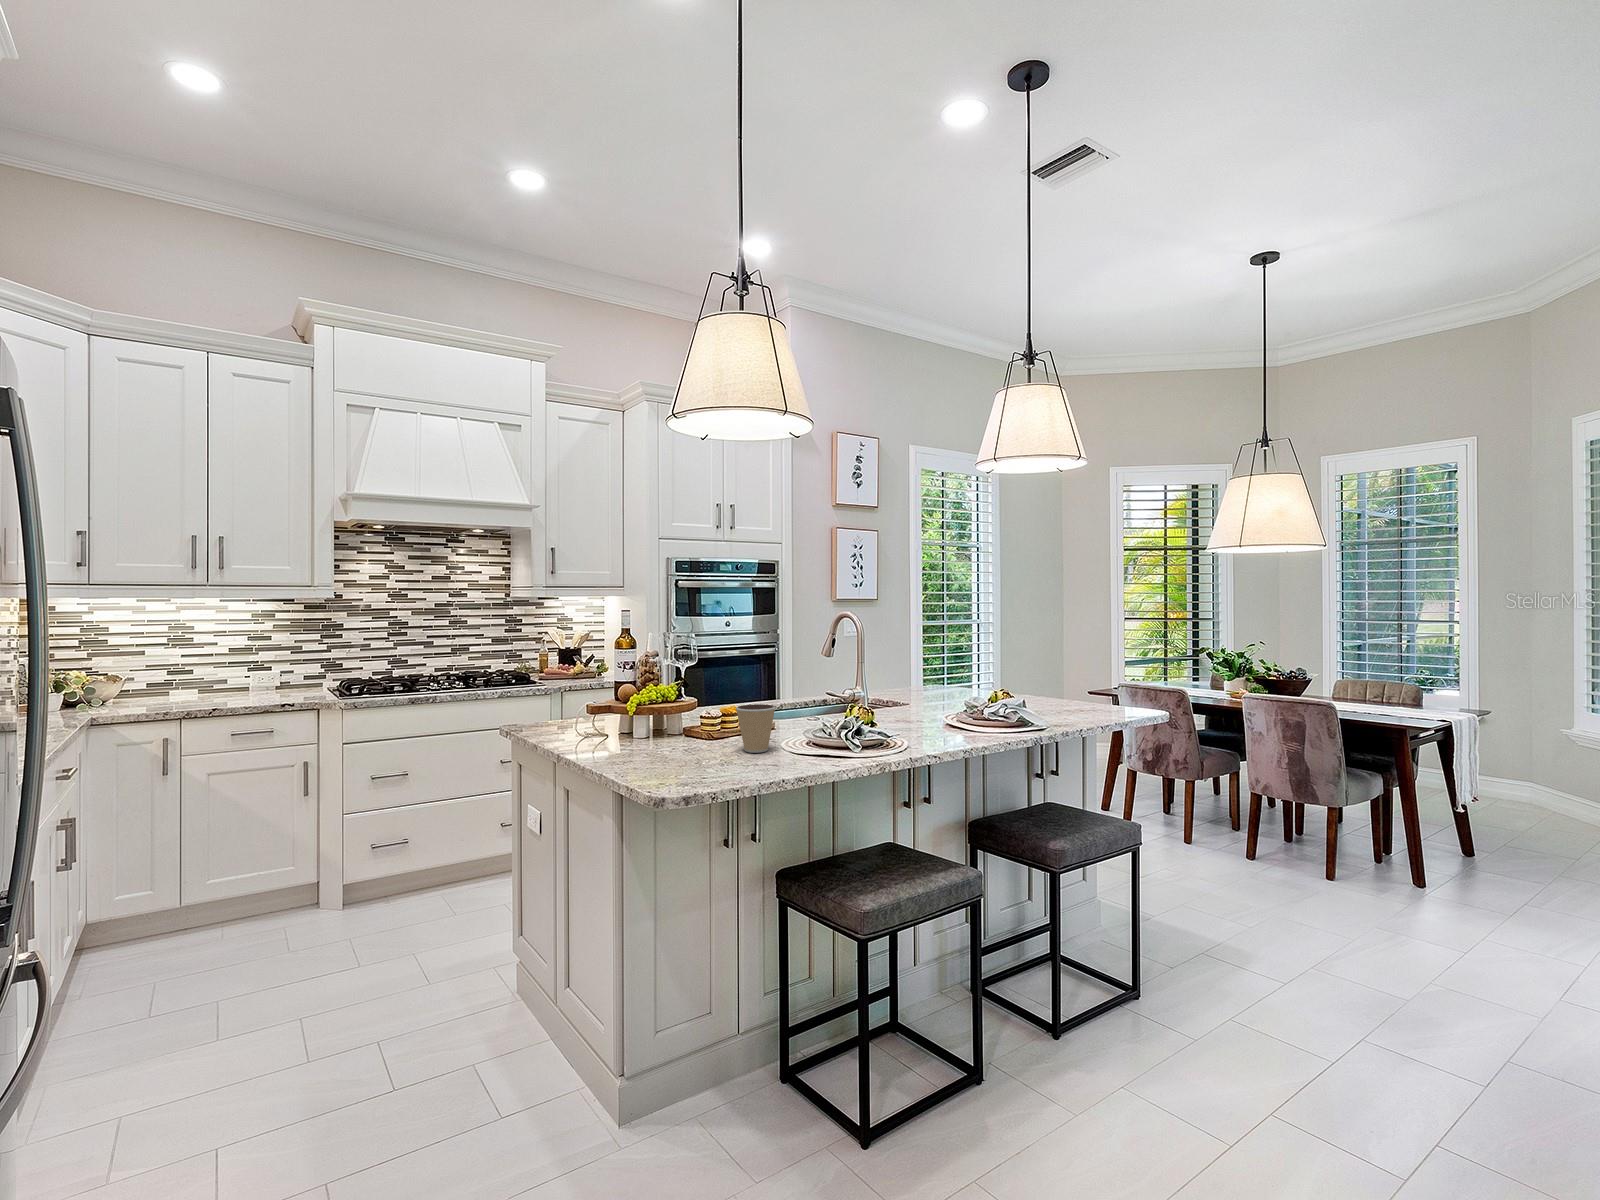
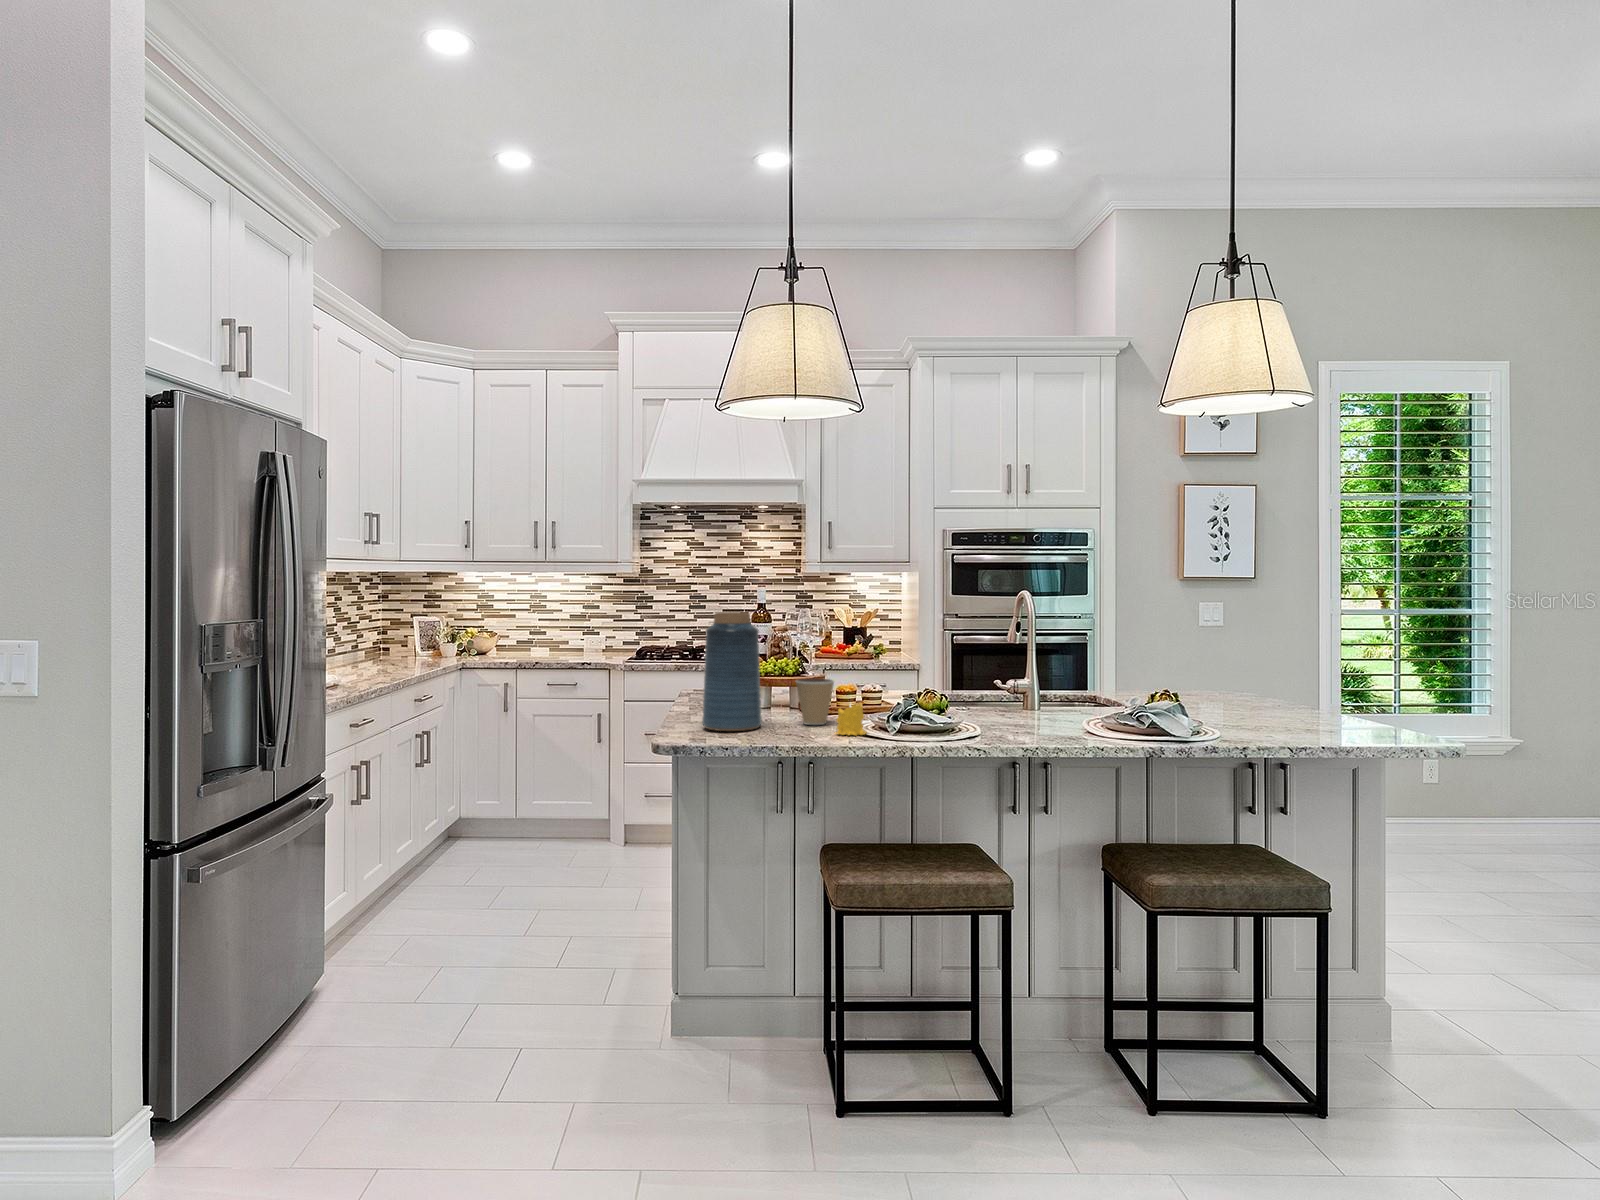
vase: none [653,642,717,772] -> present [702,612,762,731]
candle: none [798,726,834,760] -> present [836,704,867,735]

